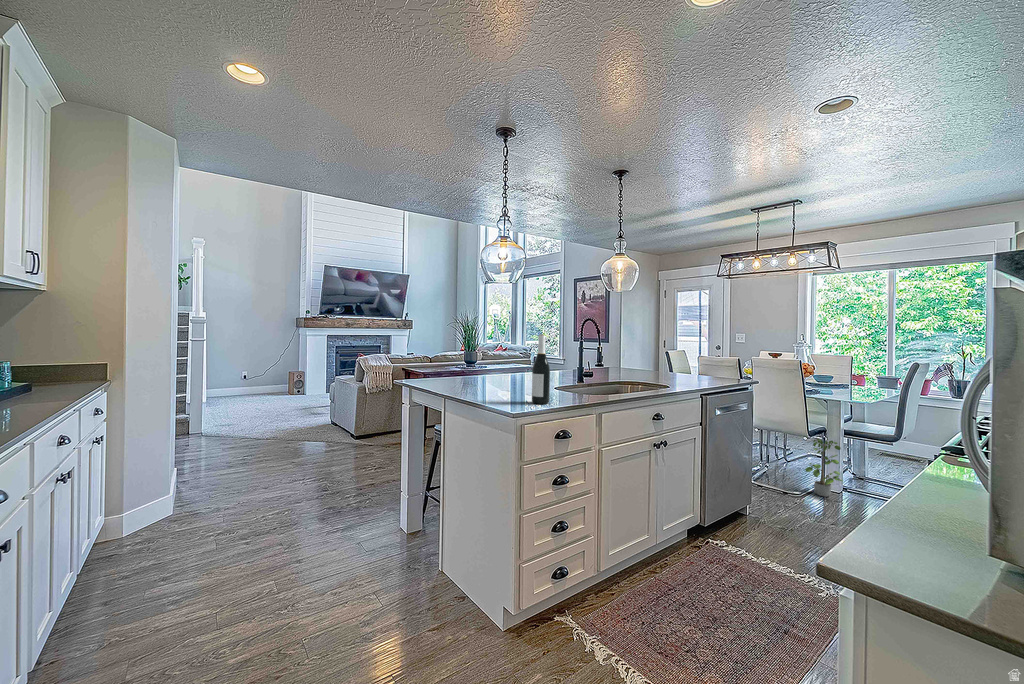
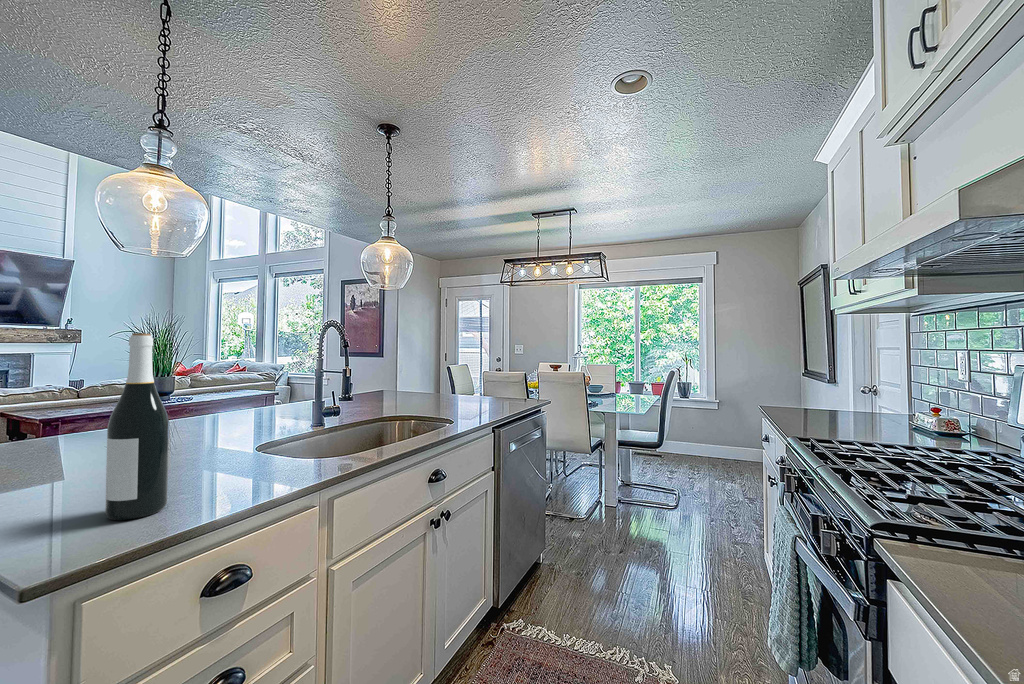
potted plant: present [805,439,842,497] -> none [592,453,629,516]

